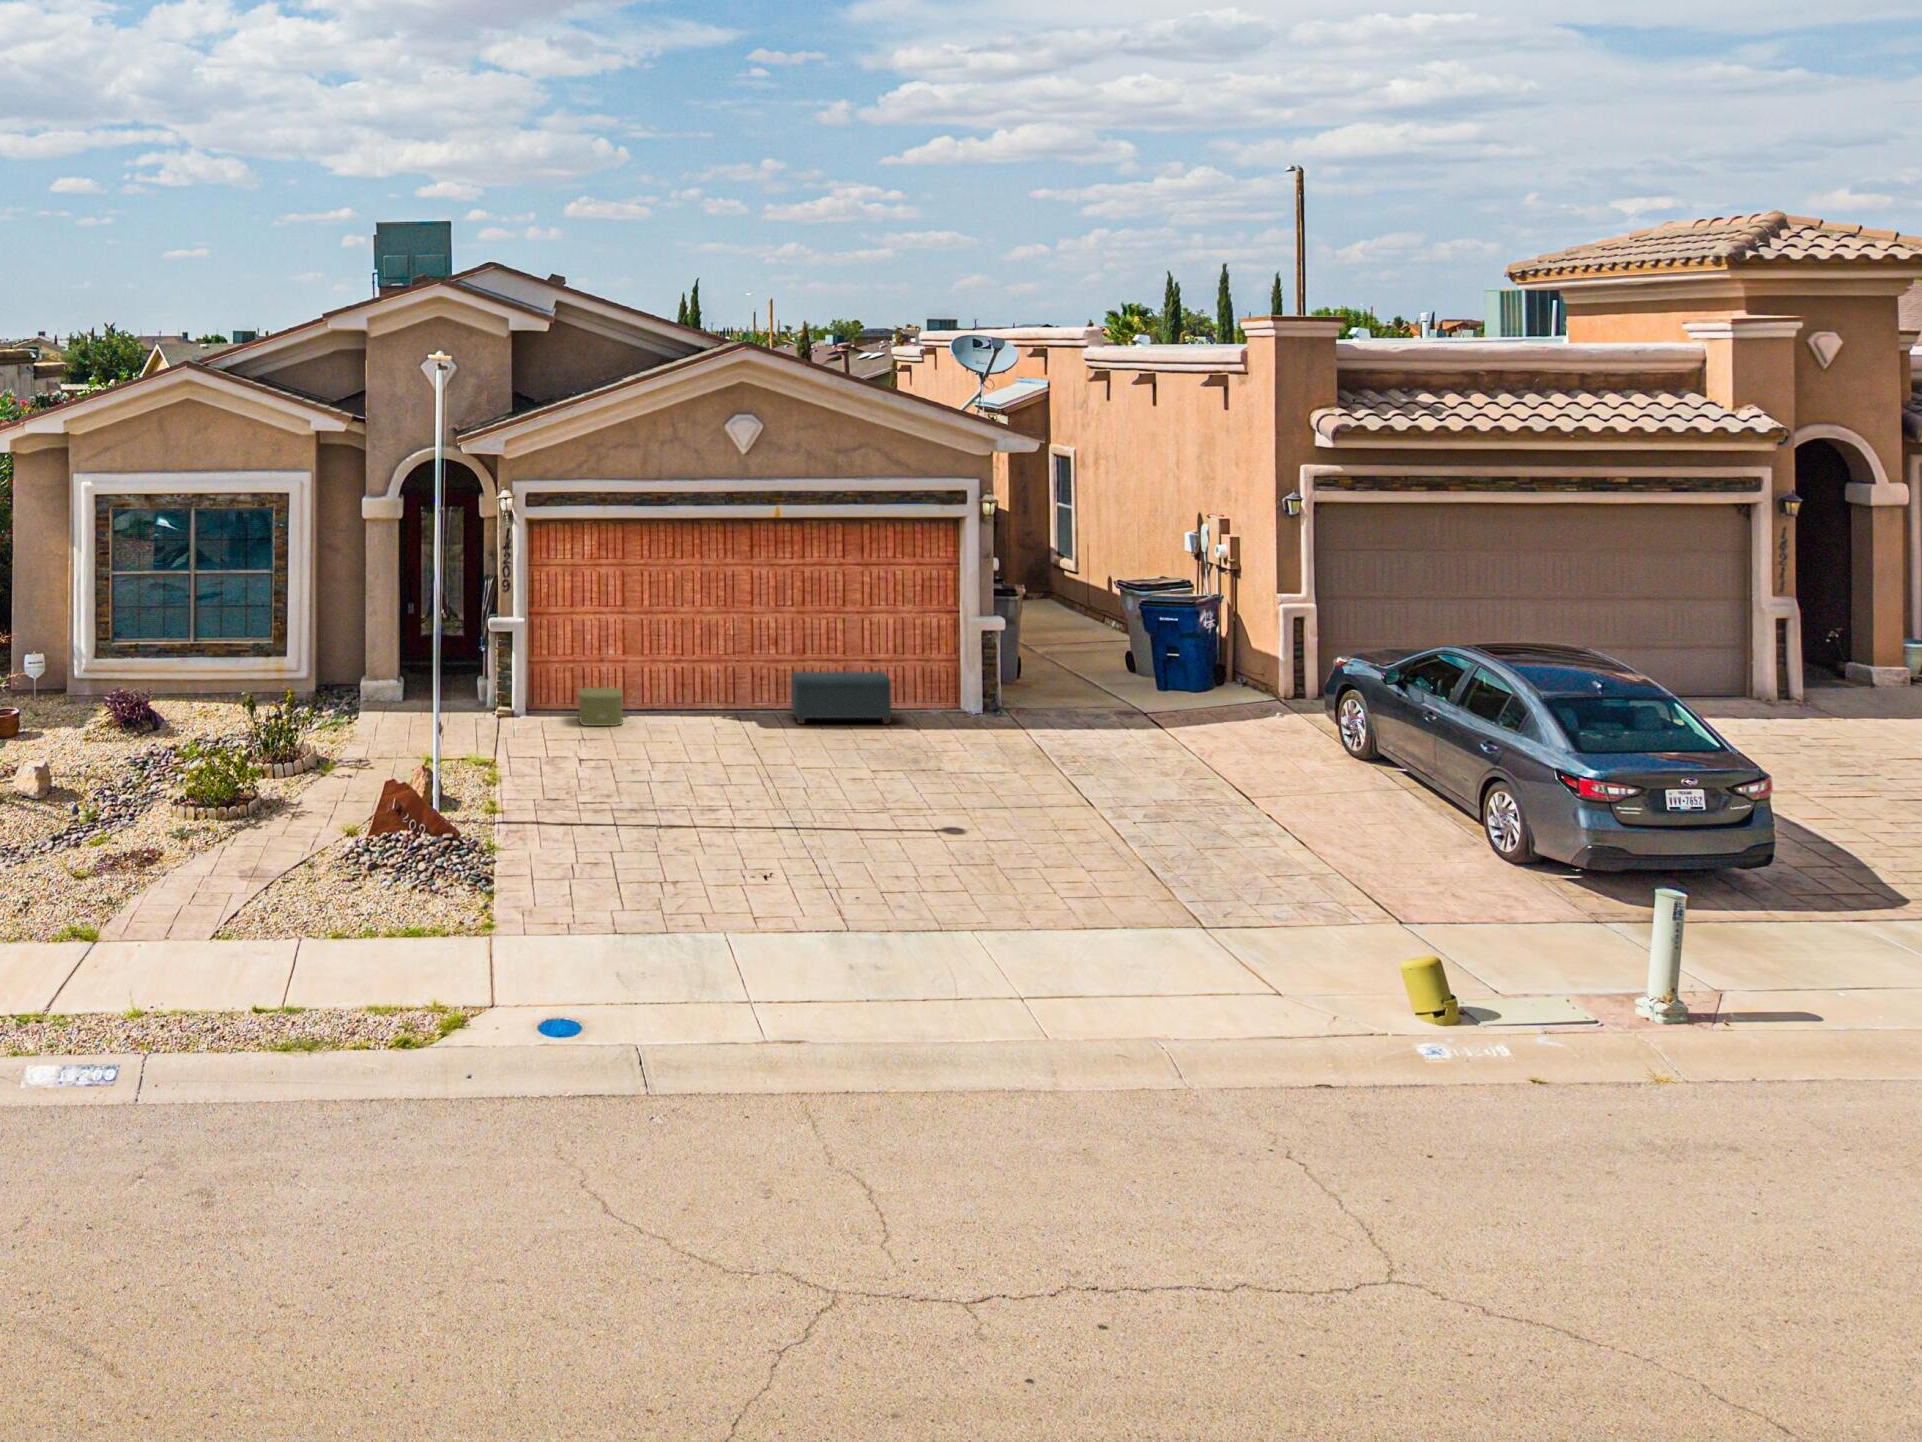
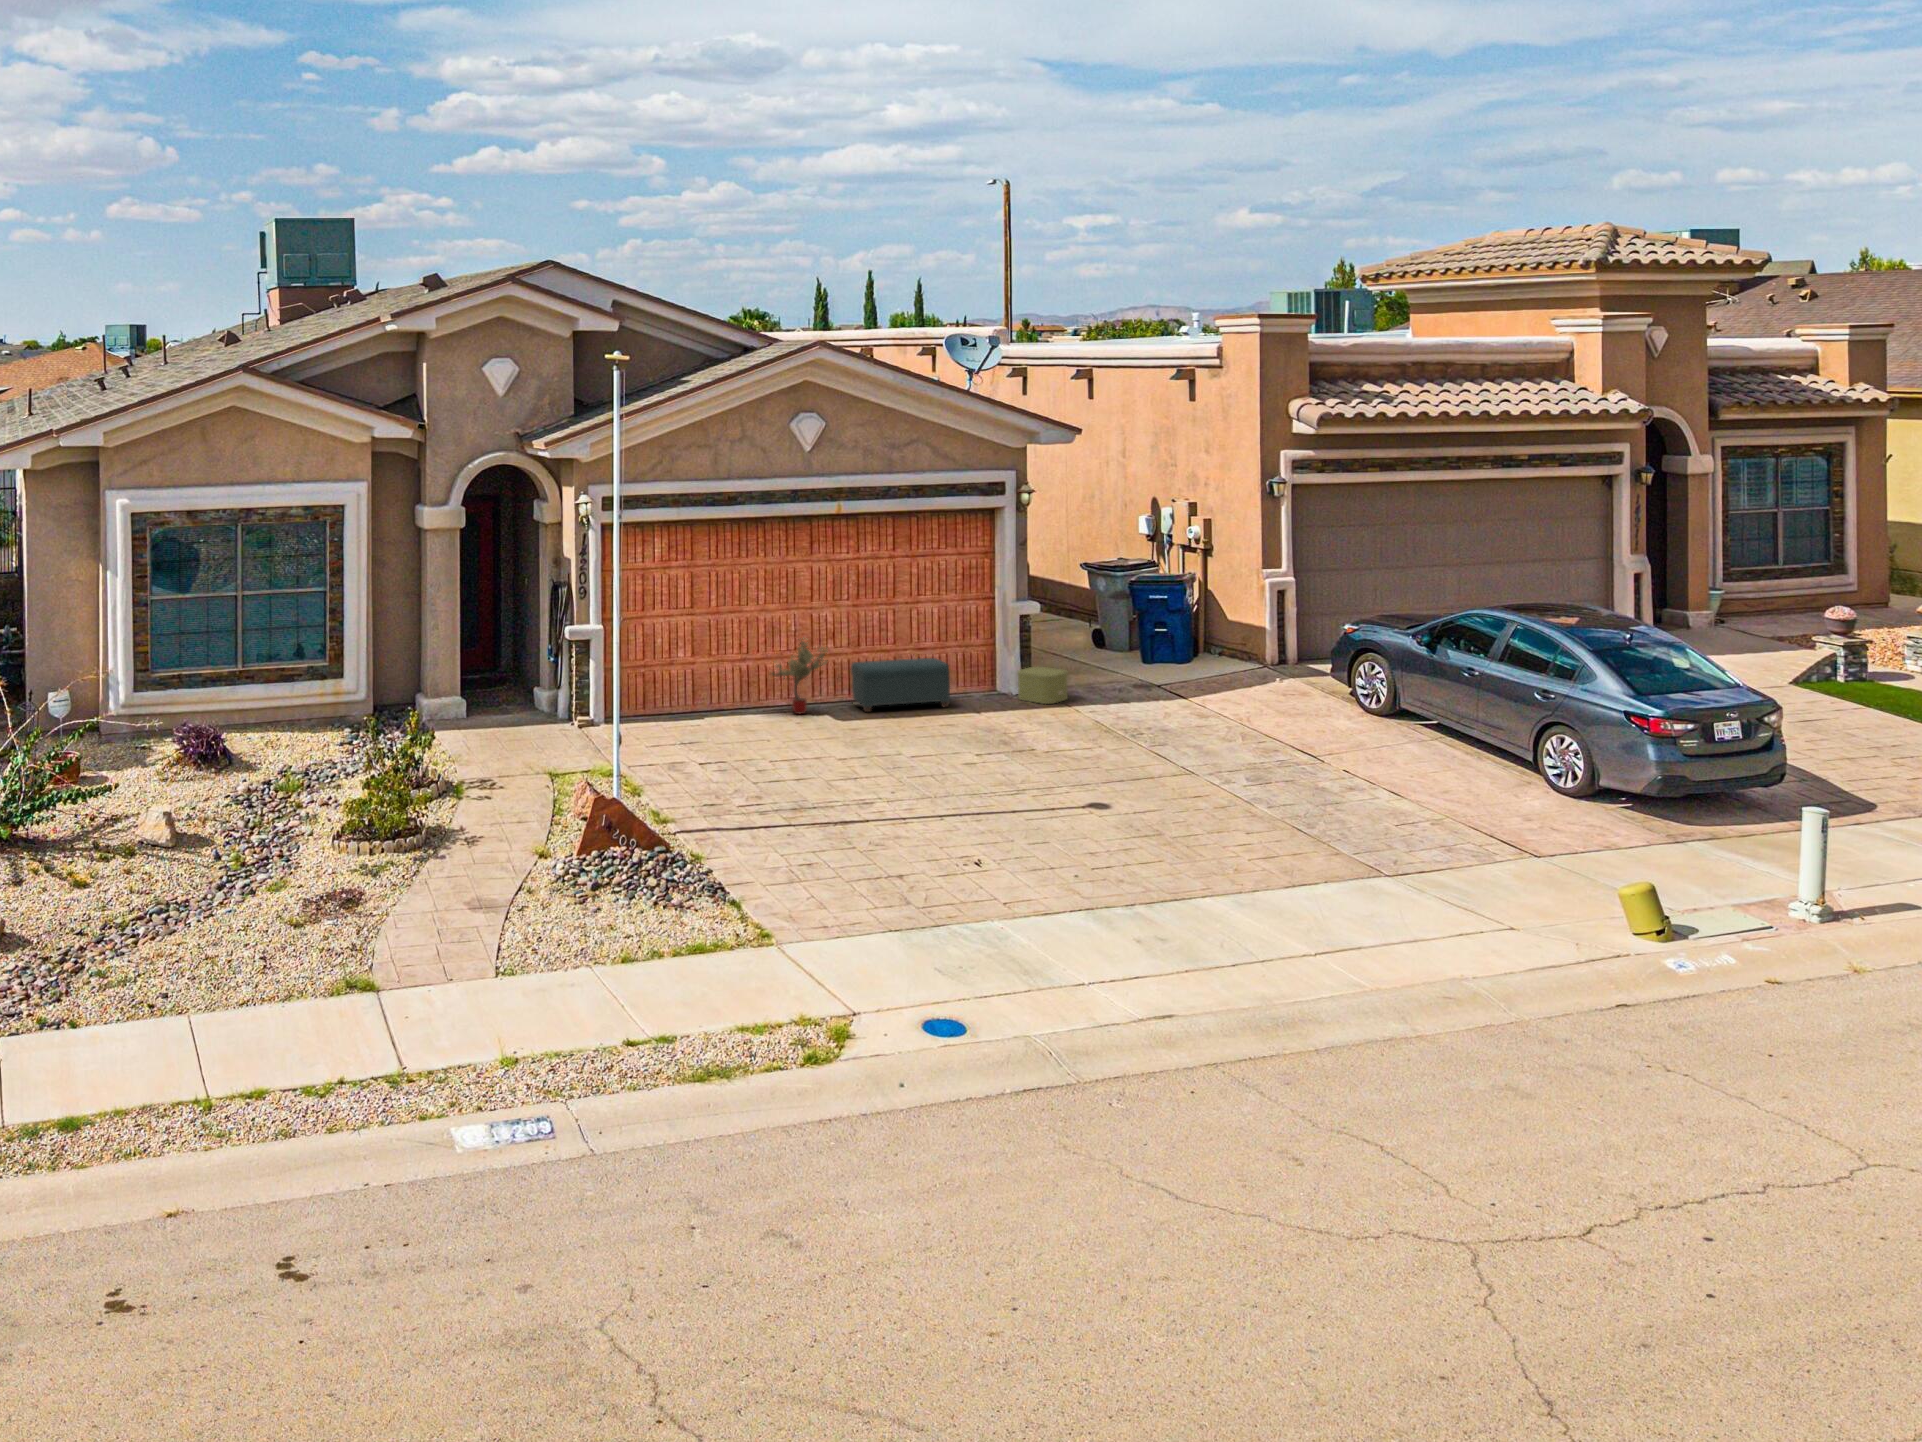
potted tree: none [698,642,762,722] -> present [772,638,828,714]
storage box: present [579,688,623,726] -> present [1018,667,1068,704]

